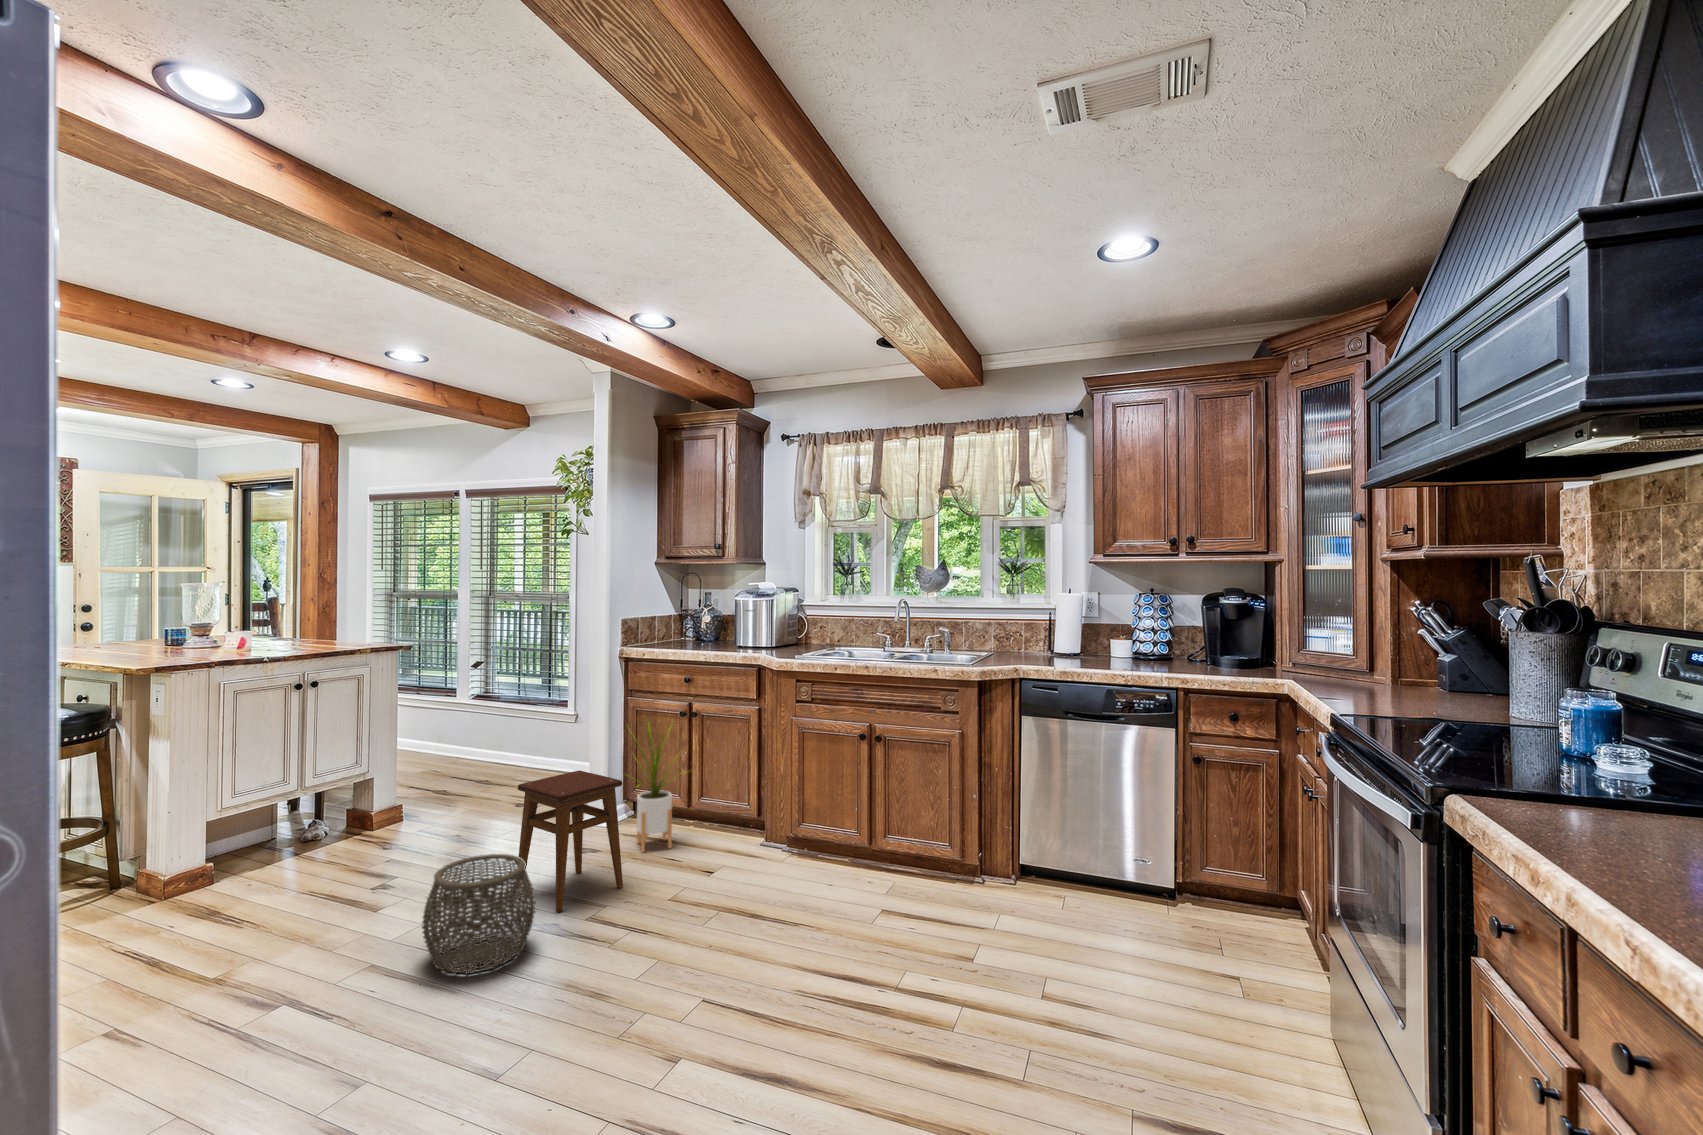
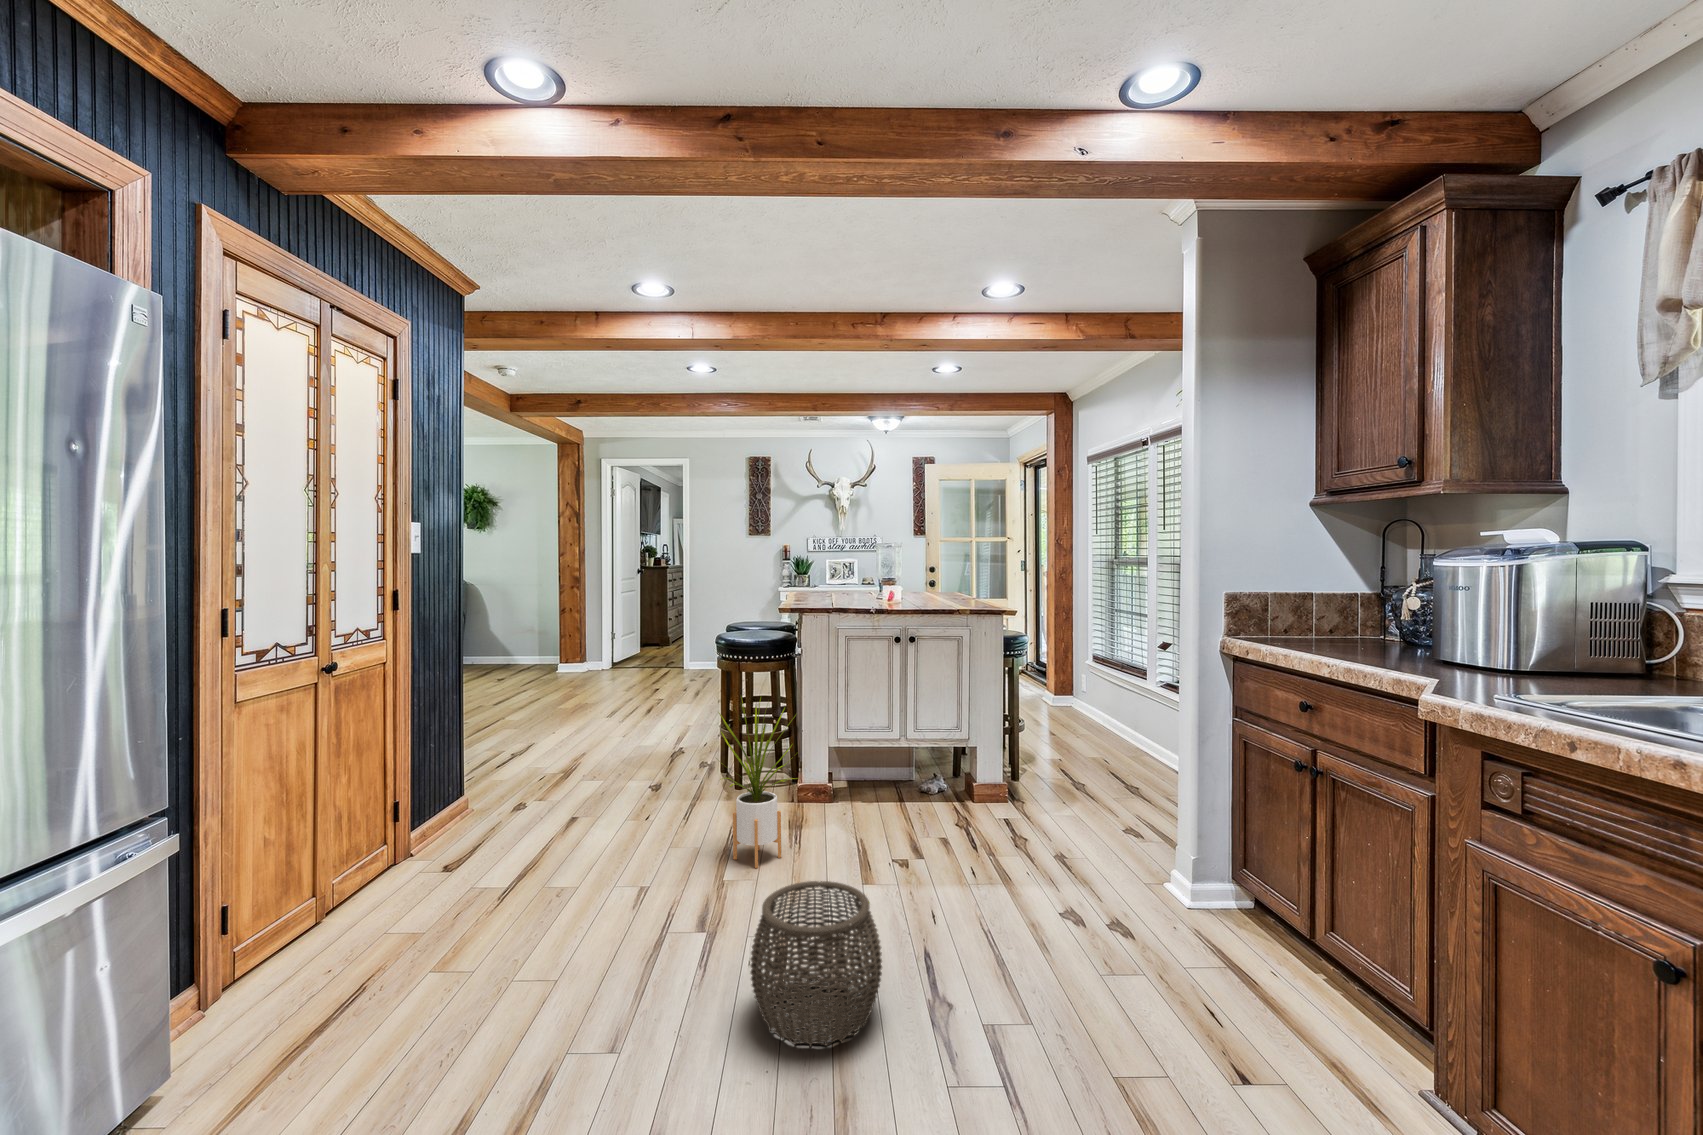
house plant: present [637,721,680,852] -> present [719,701,798,868]
stool: present [518,770,623,912] -> none [955,807,1072,1020]

